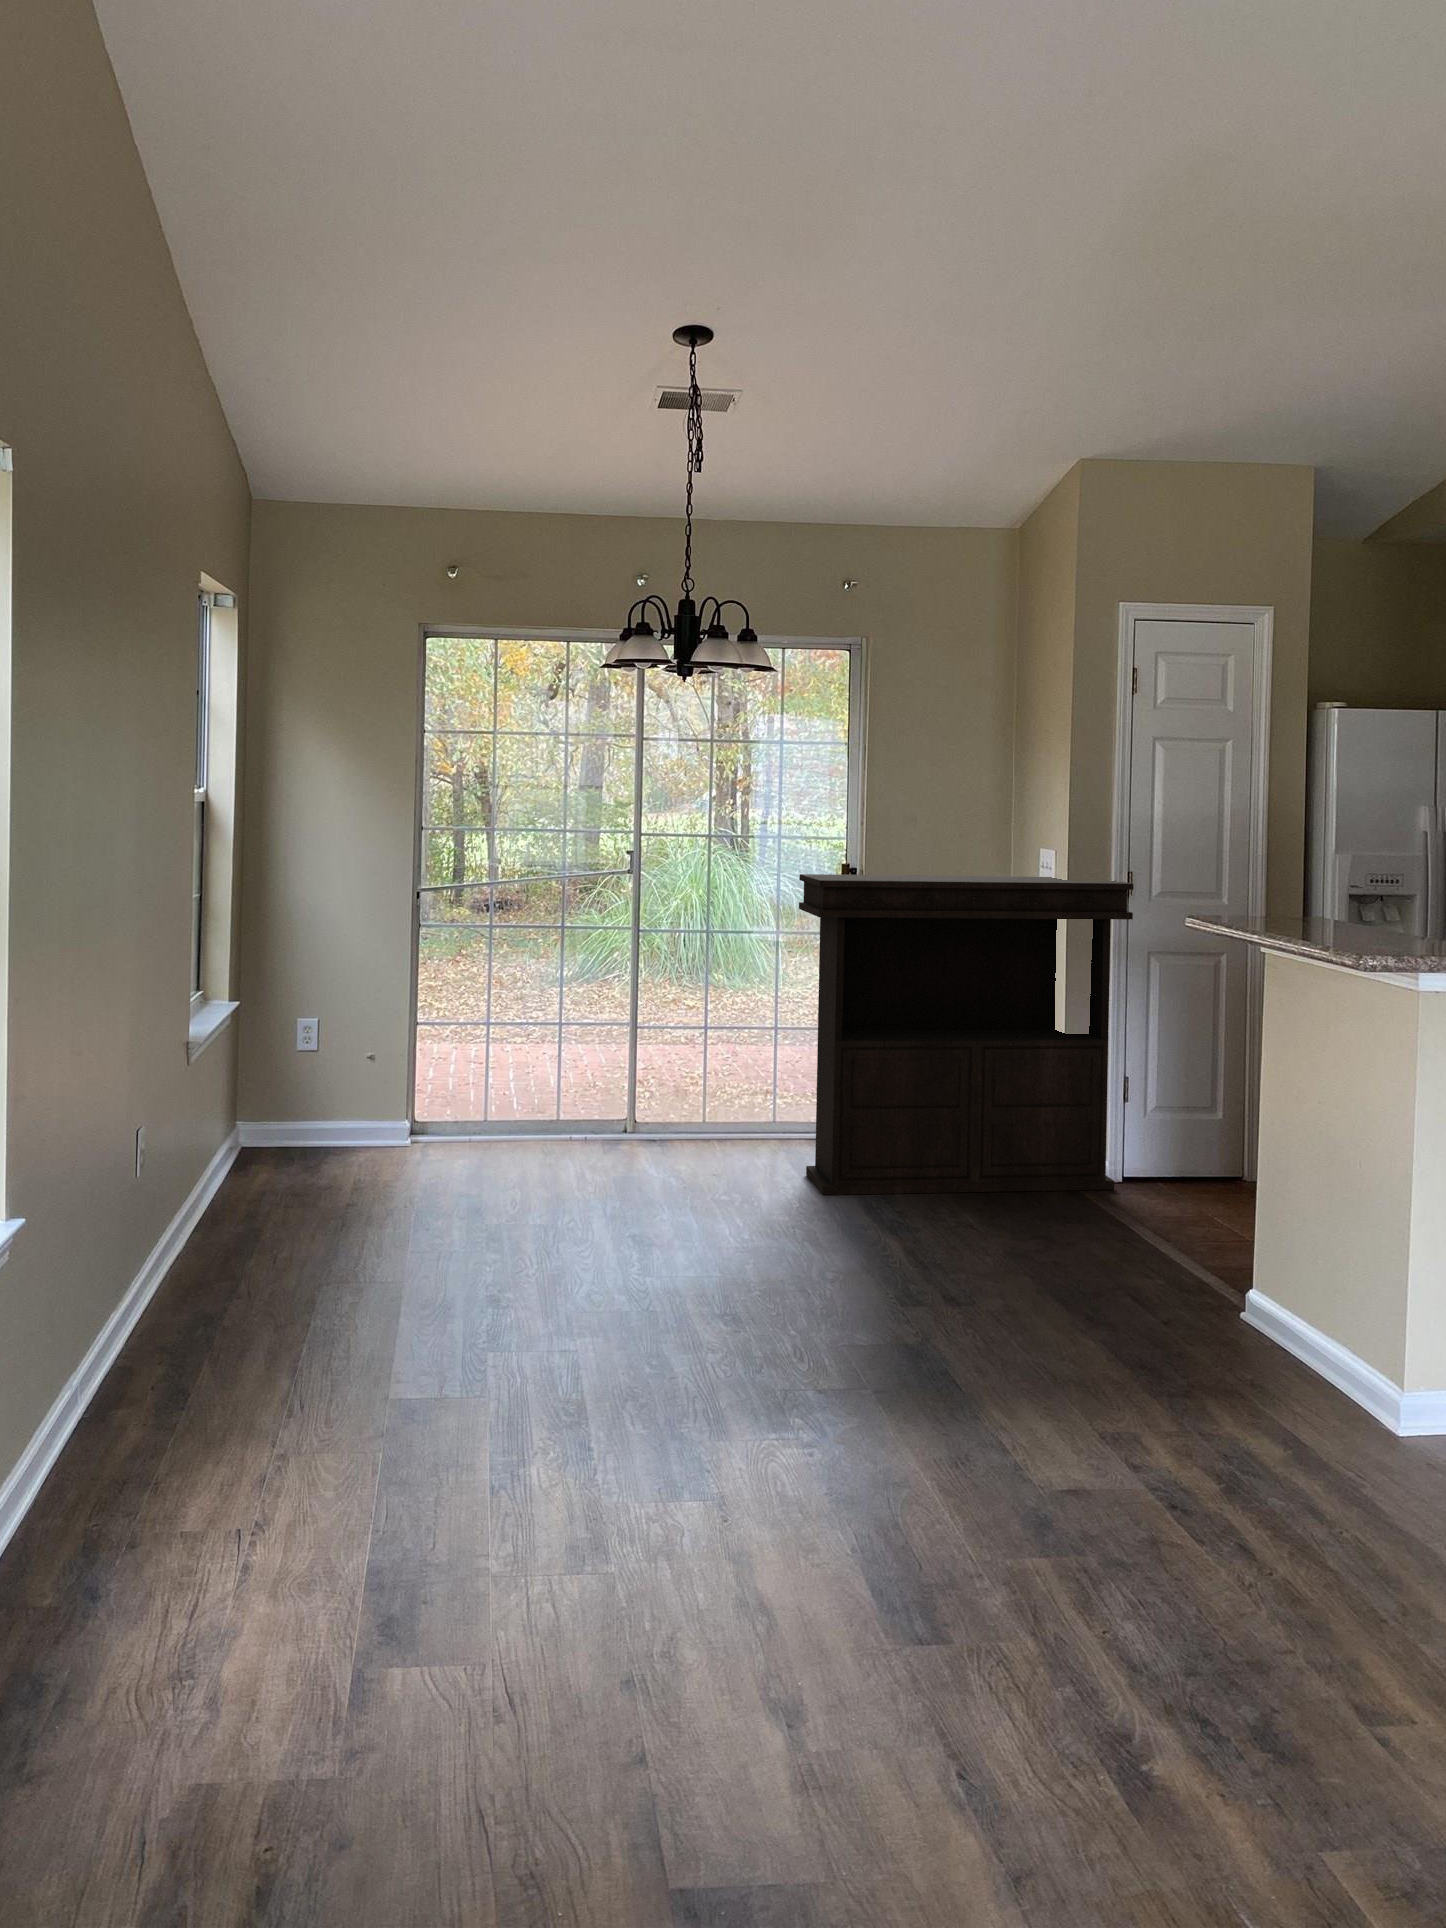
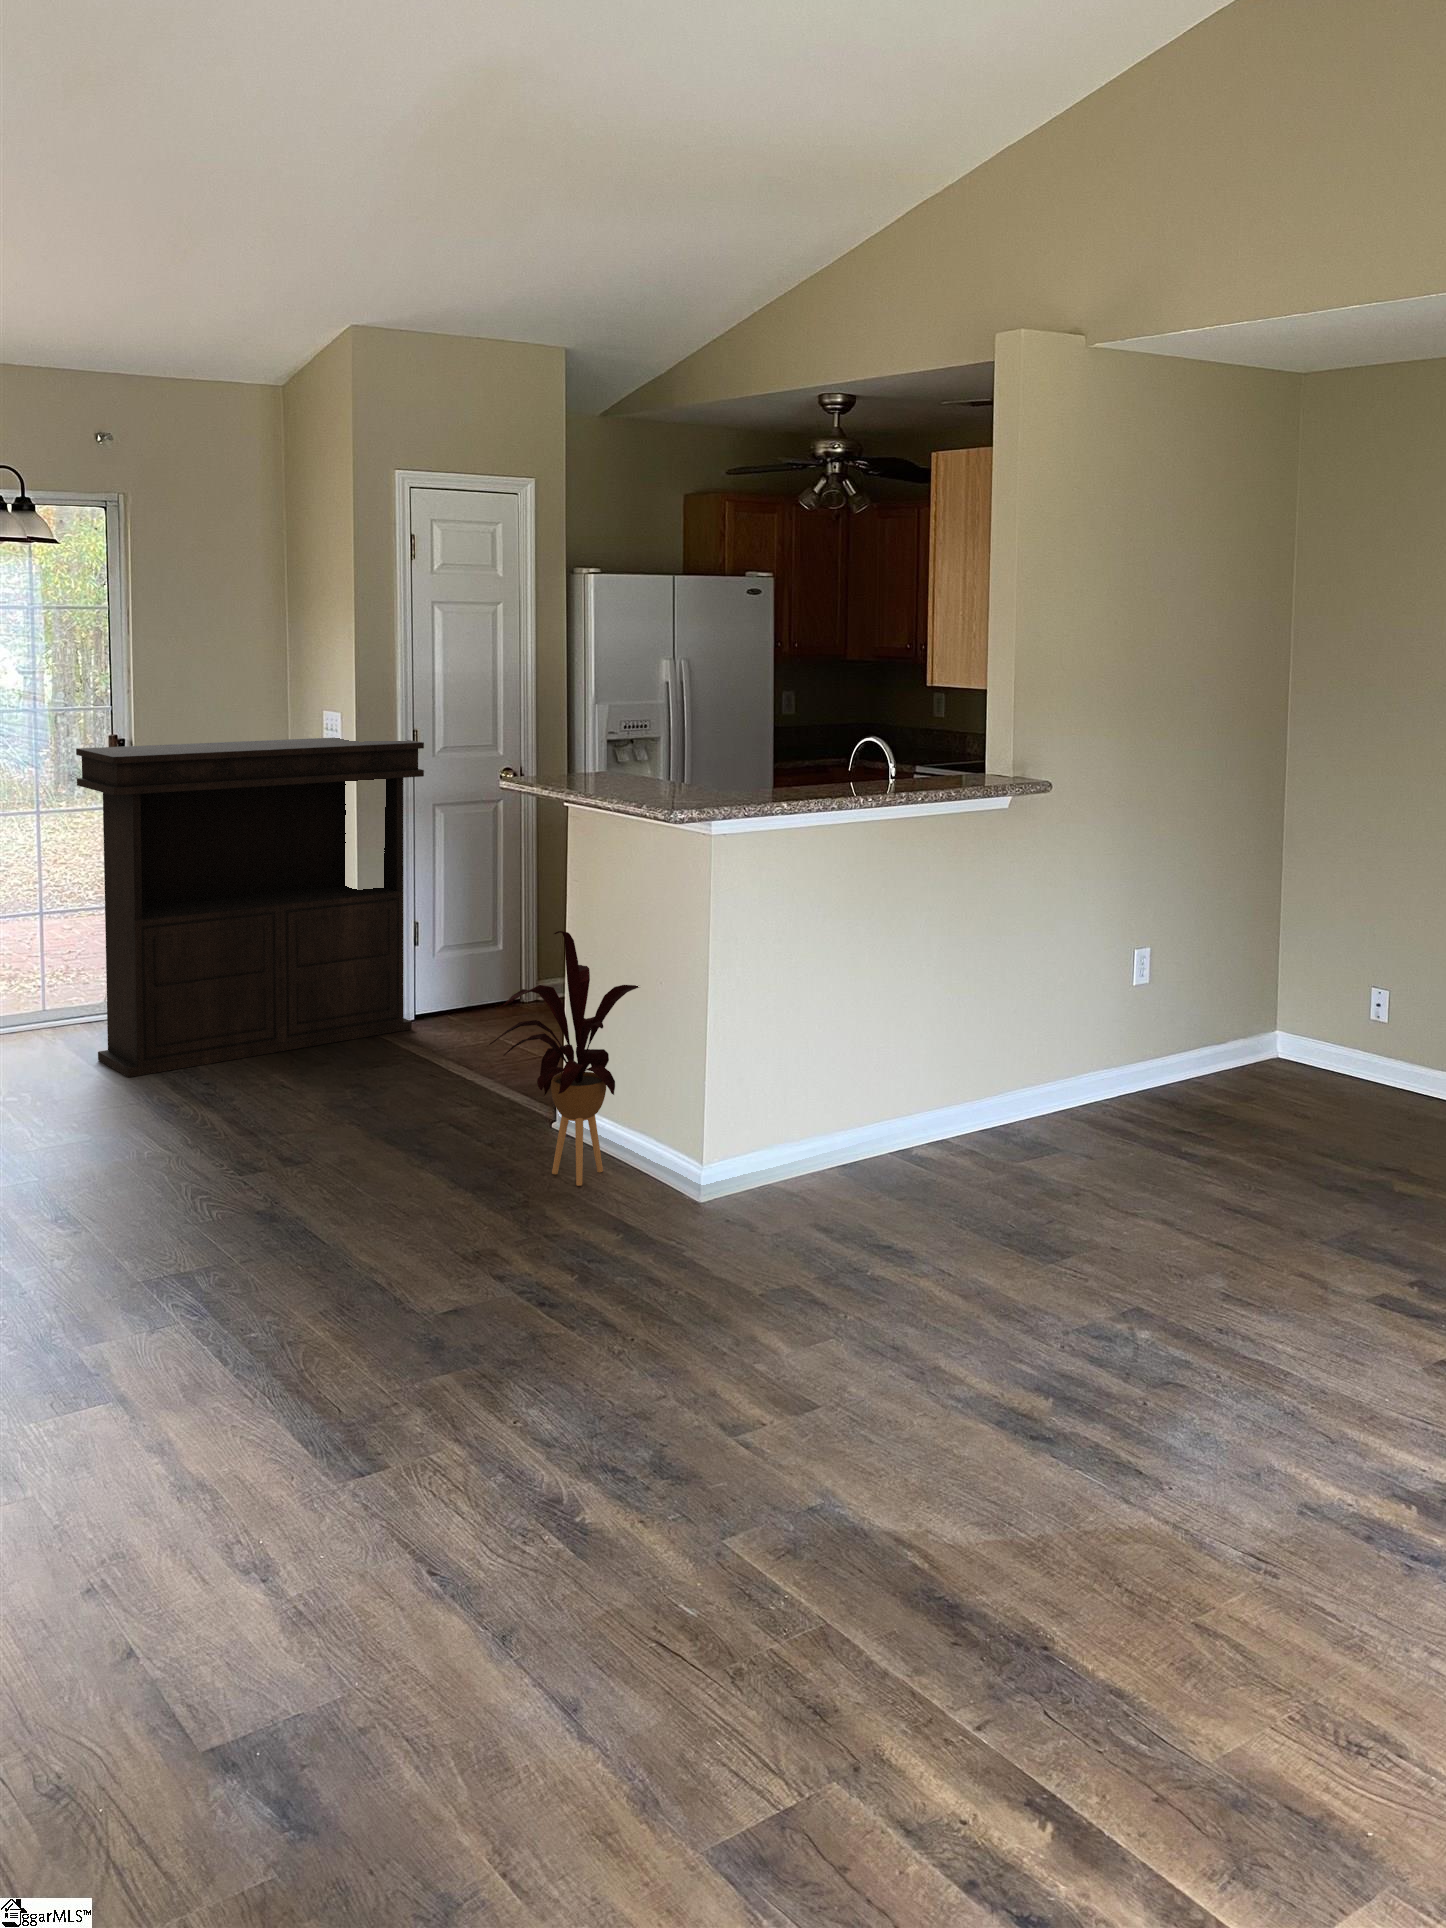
house plant: none [1133,1088,1335,1409] -> present [489,931,639,1186]

